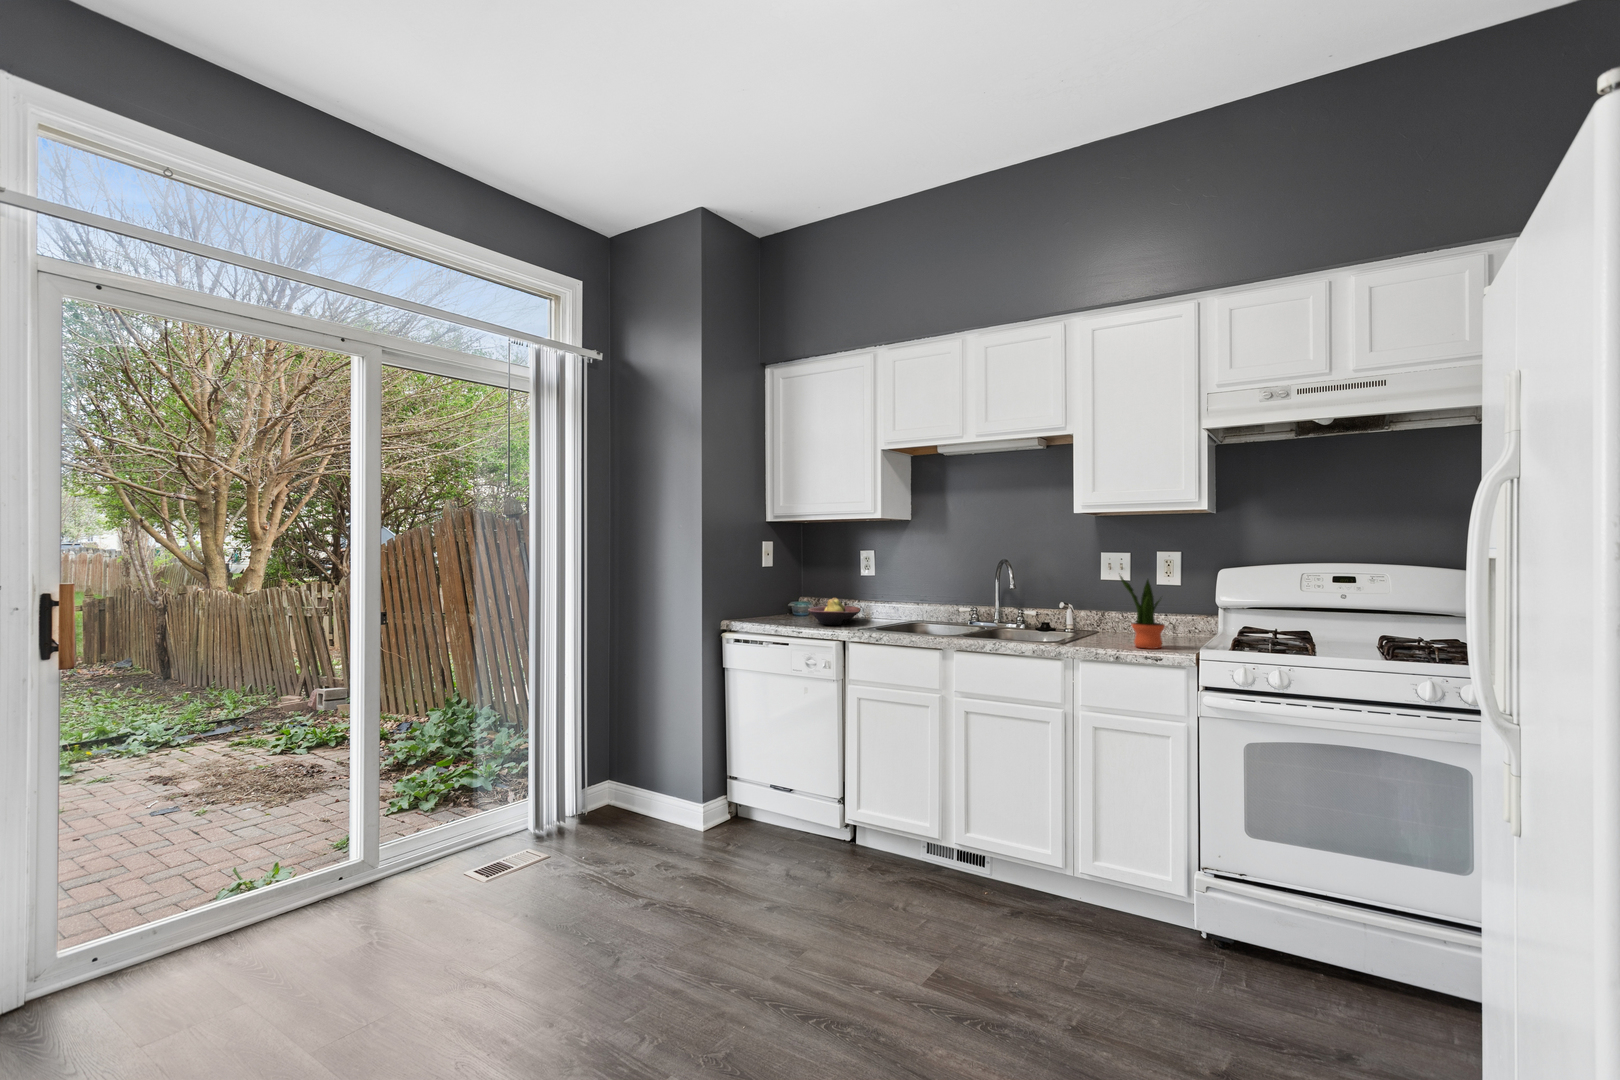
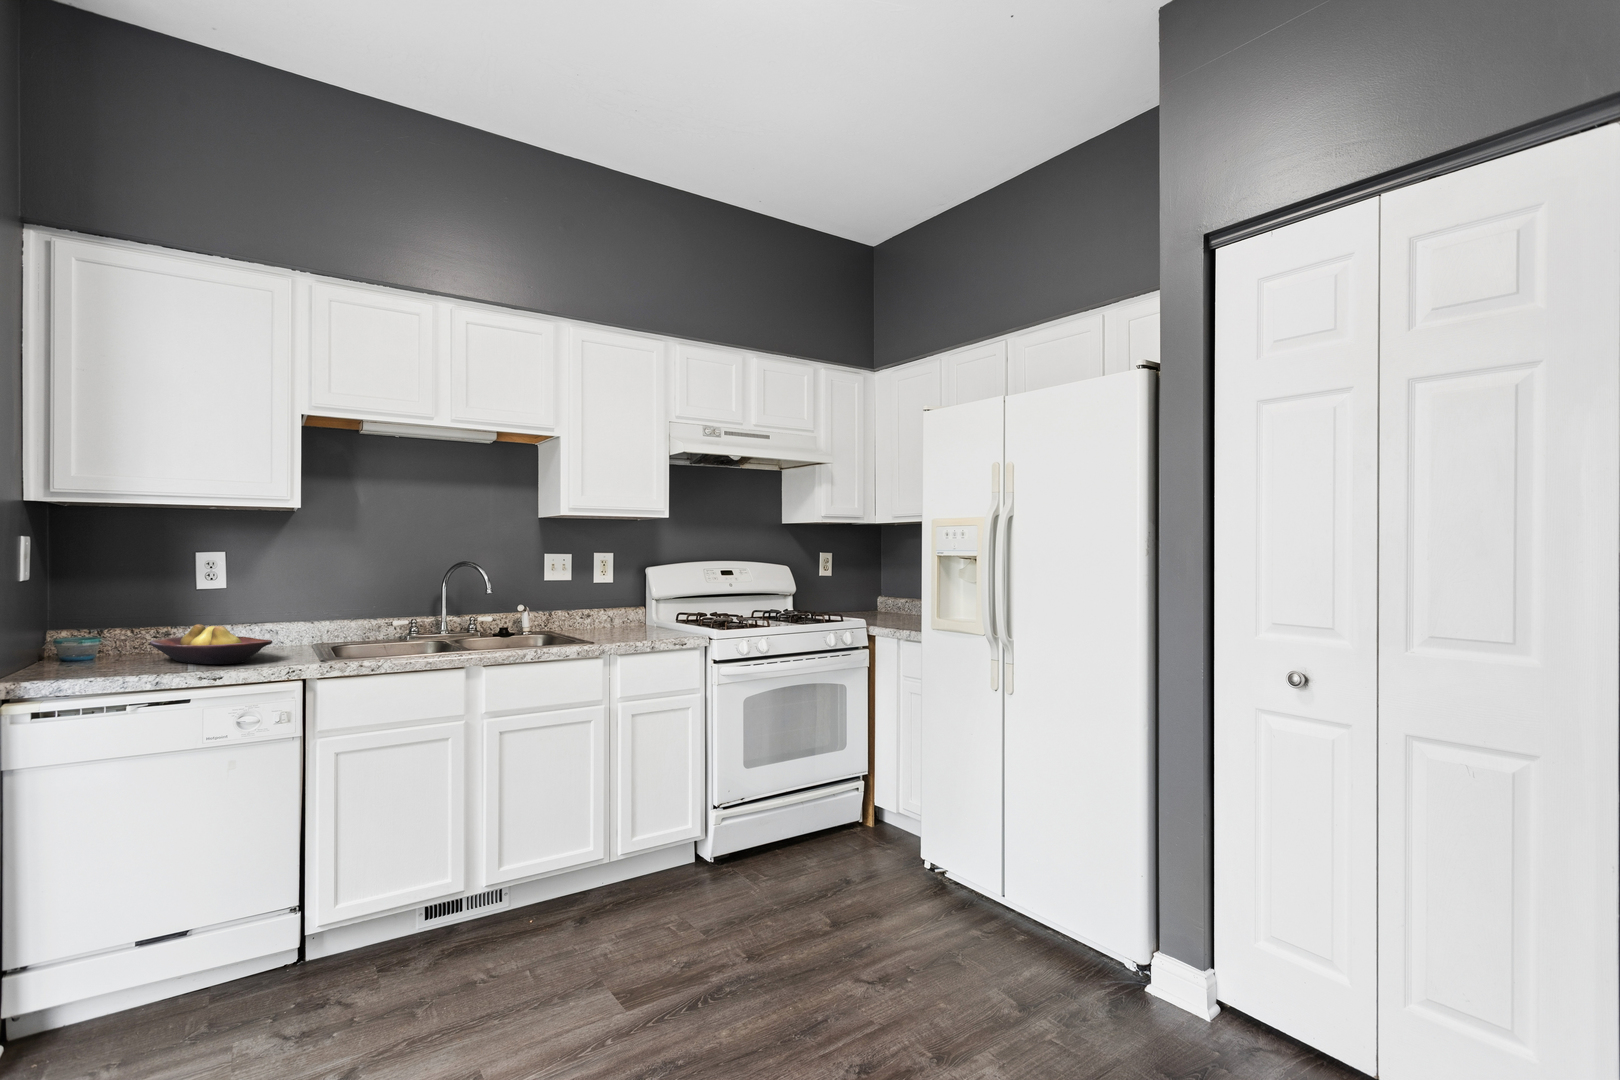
potted plant: present [1120,576,1165,649] -> none [632,572,664,637]

